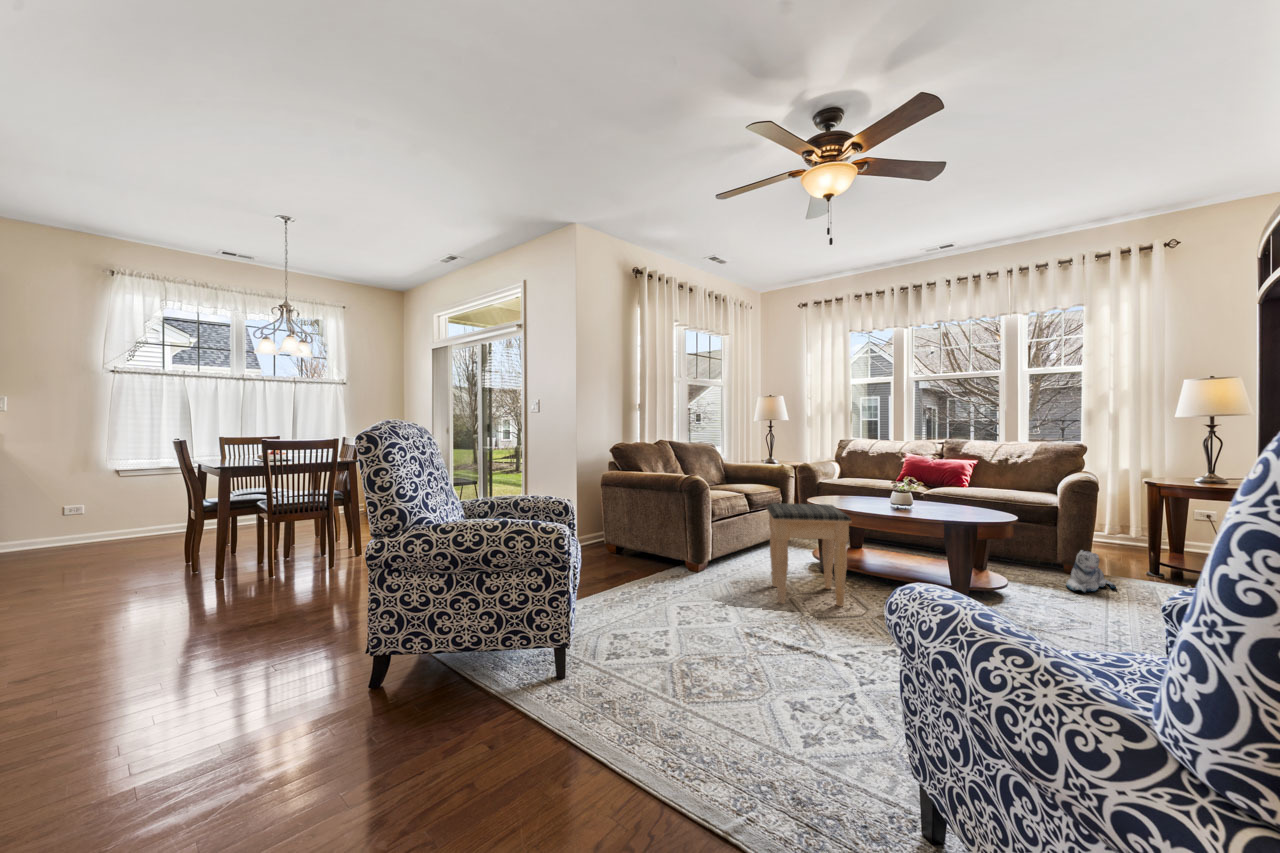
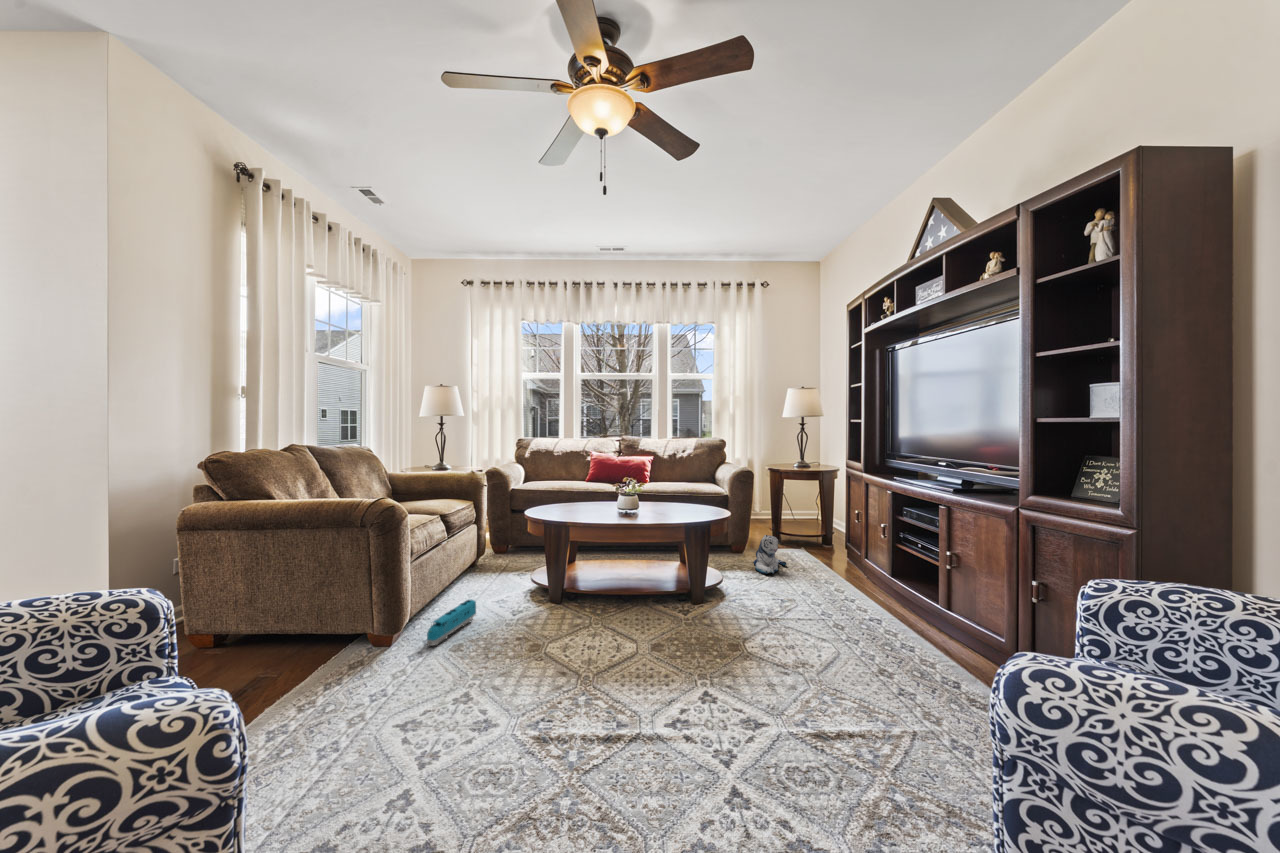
footstool: present [767,503,852,607] -> none [499,521,620,667]
toy train: none [719,555,760,579] -> present [427,600,476,646]

